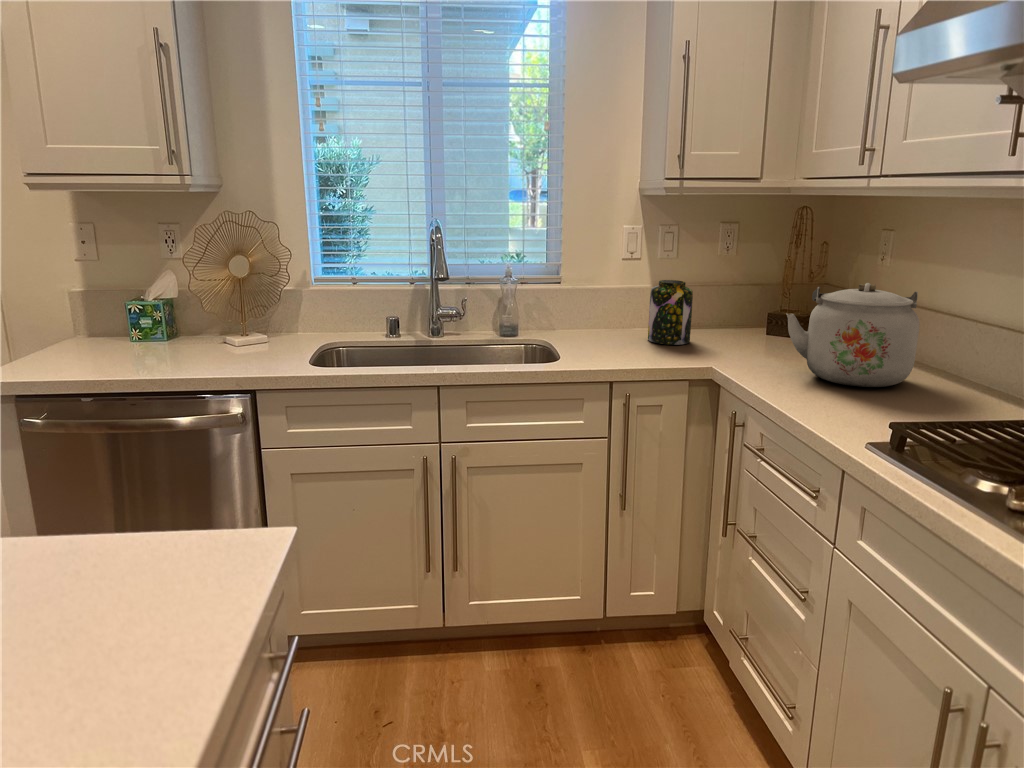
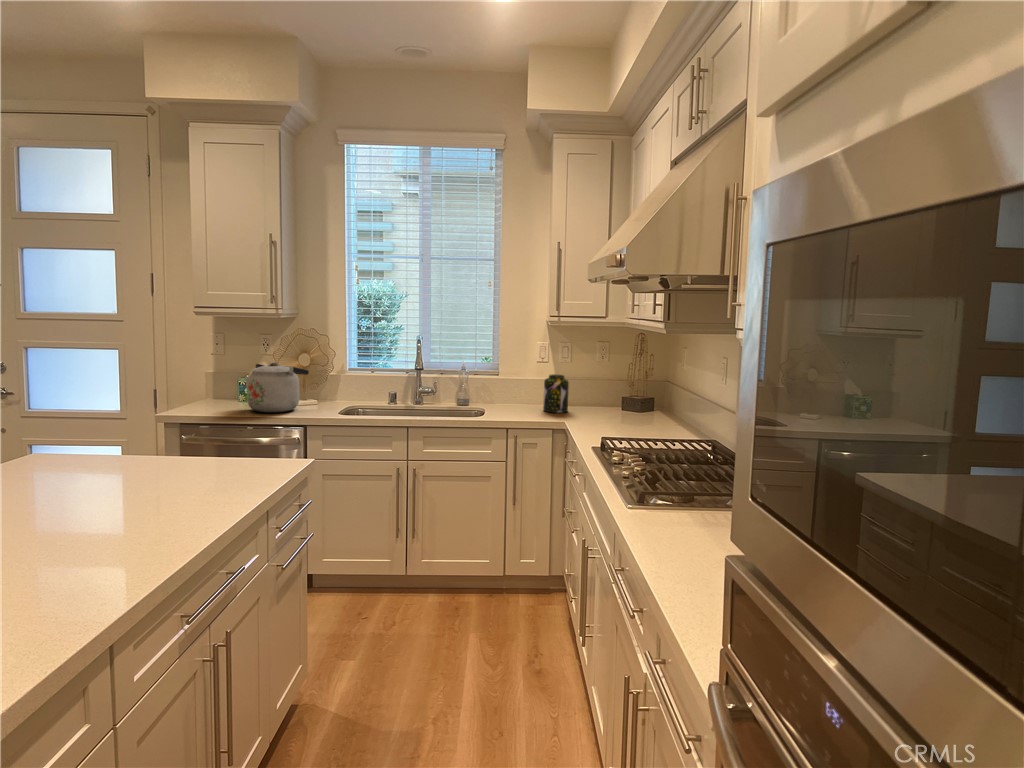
kettle: present [787,283,920,387] -> present [245,362,309,412]

